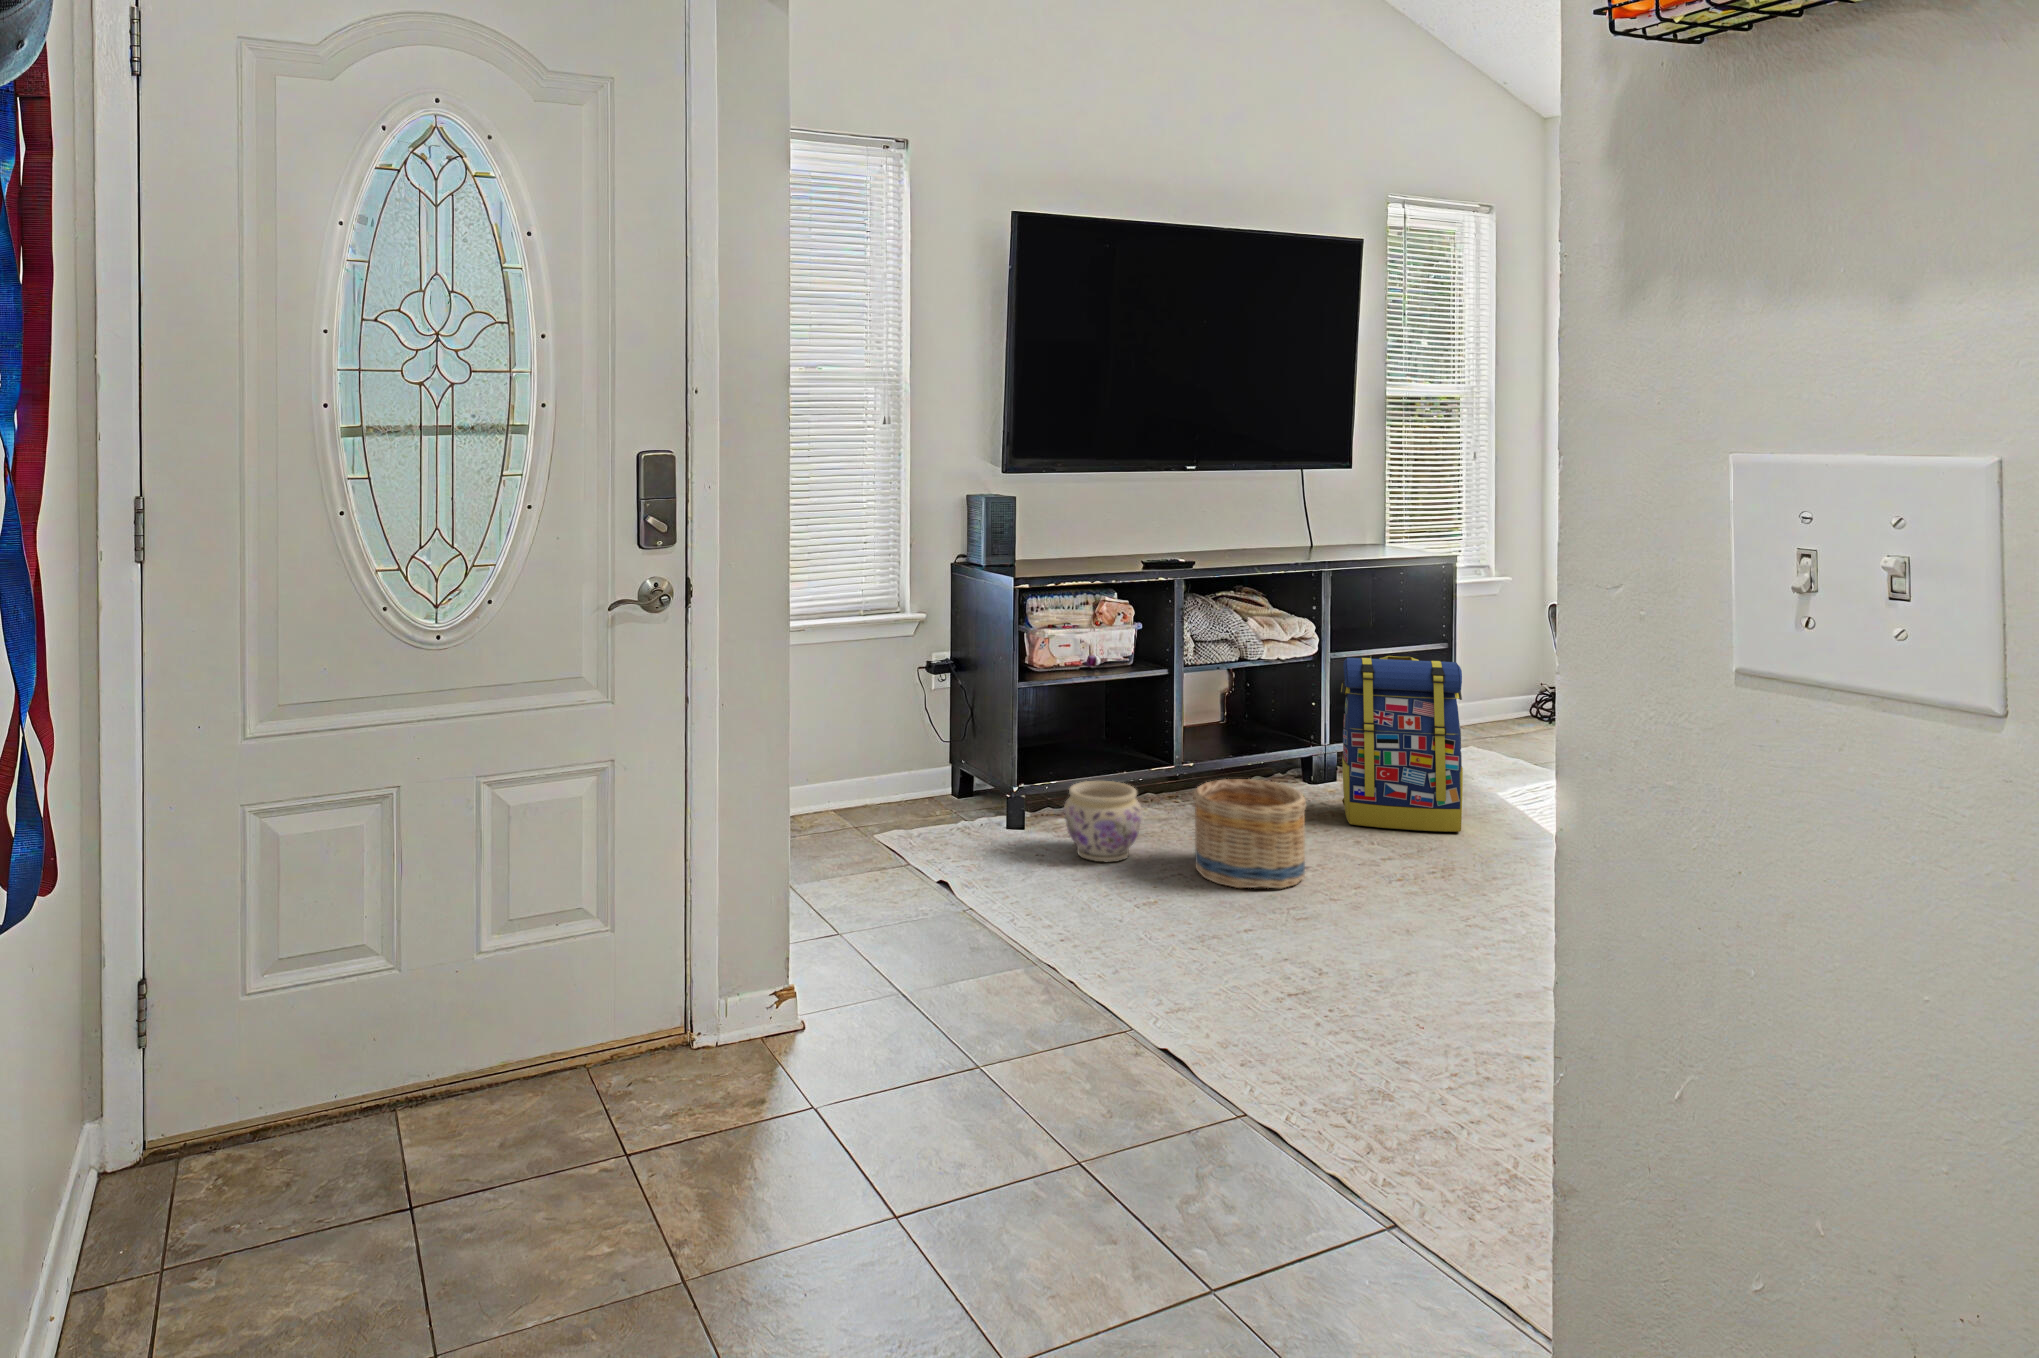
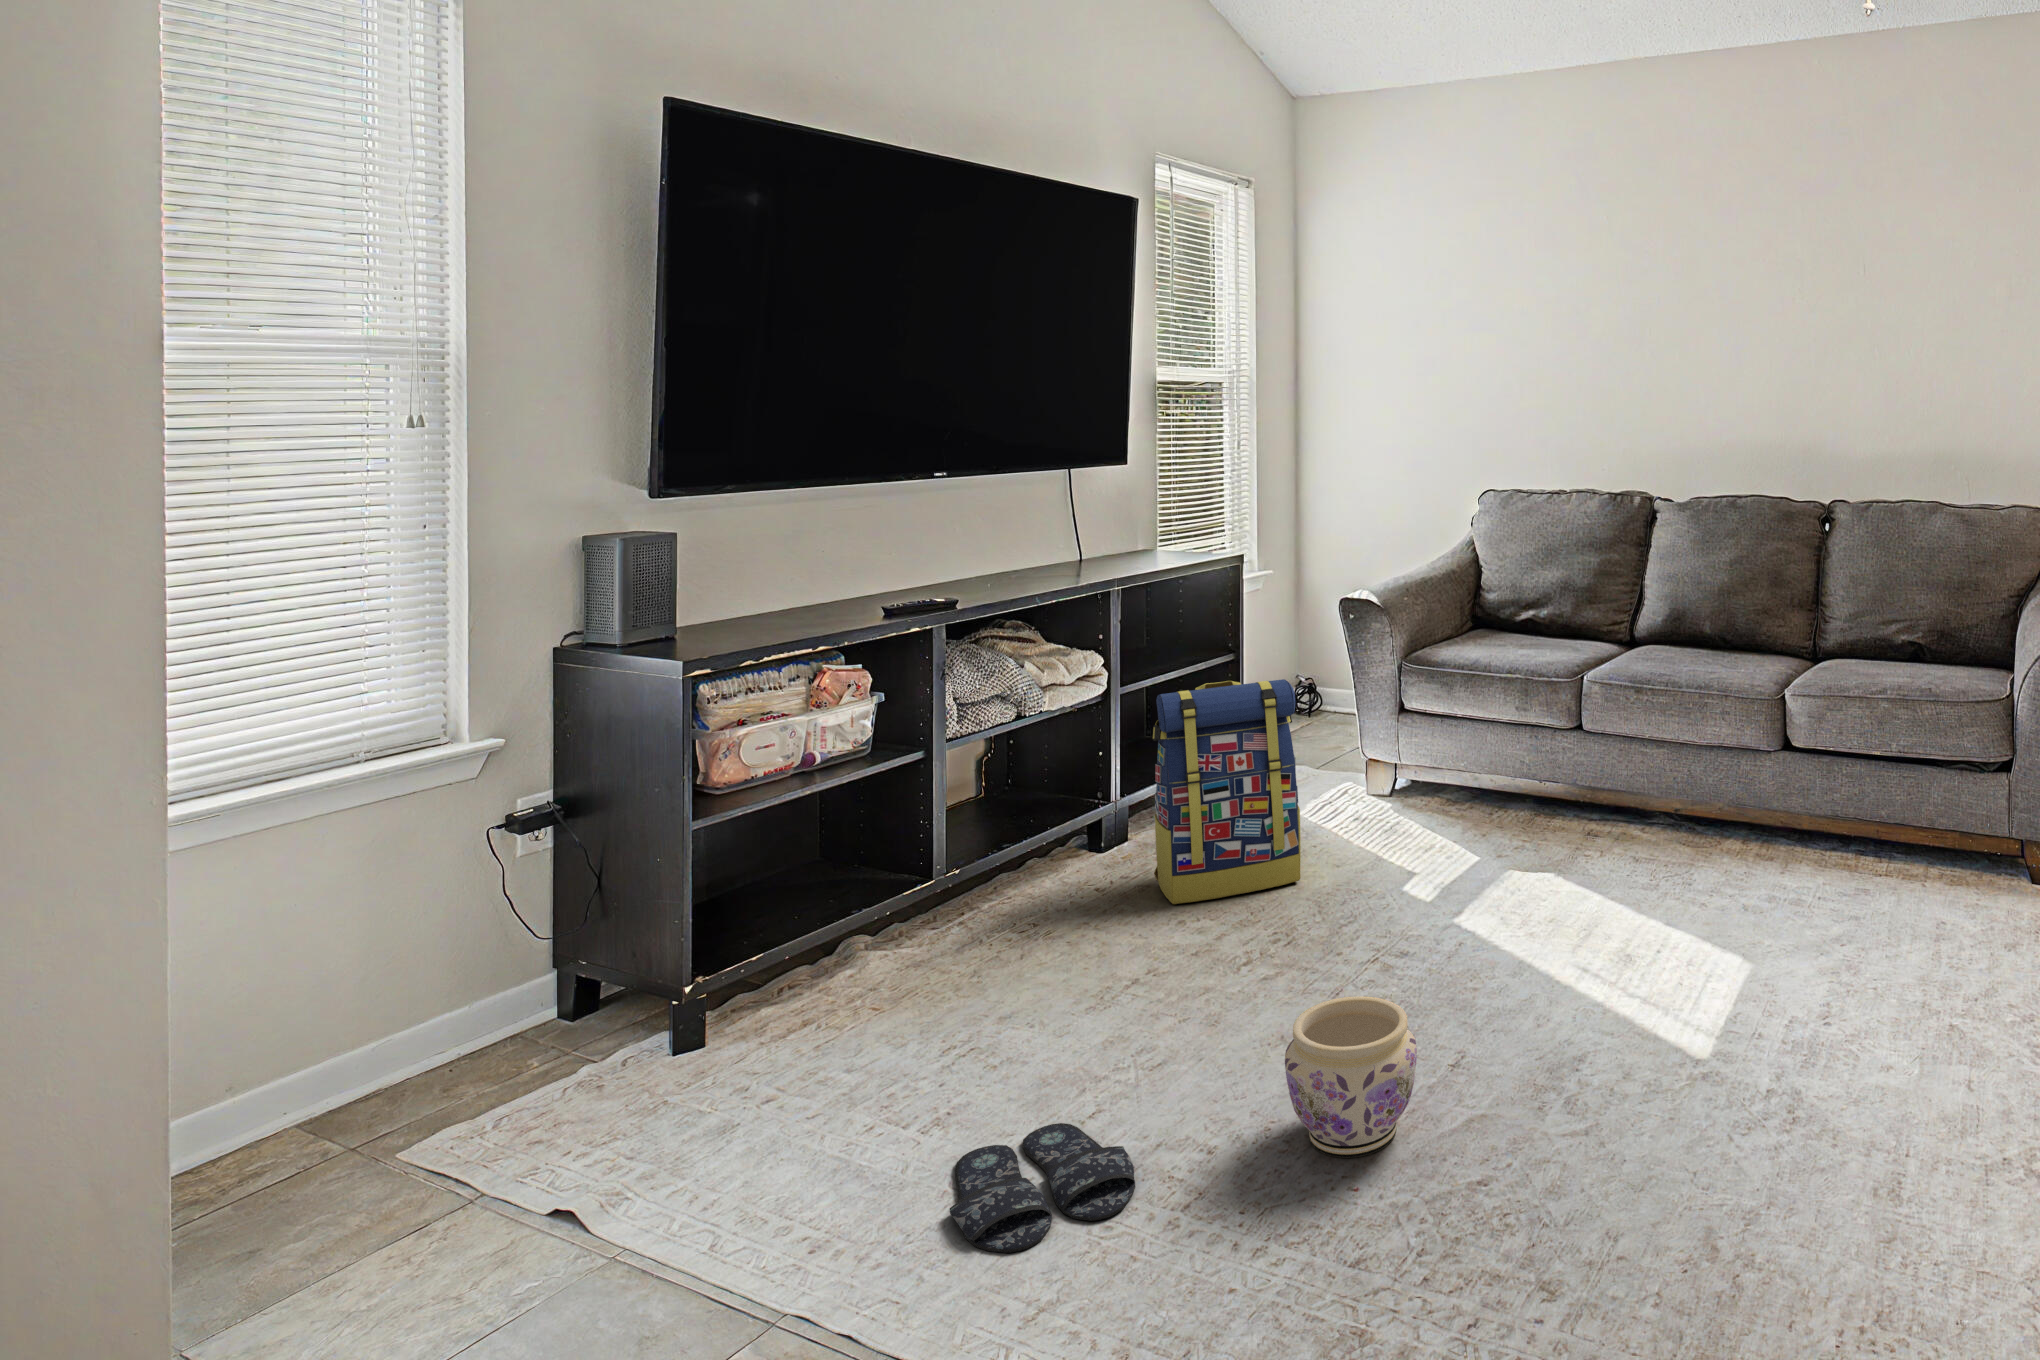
basket: present [1193,779,1306,889] -> none [993,884,1156,1058]
planter: present [1064,781,1142,862] -> present [1285,996,1417,1158]
slippers: none [1135,914,1249,965] -> present [950,1123,1135,1253]

